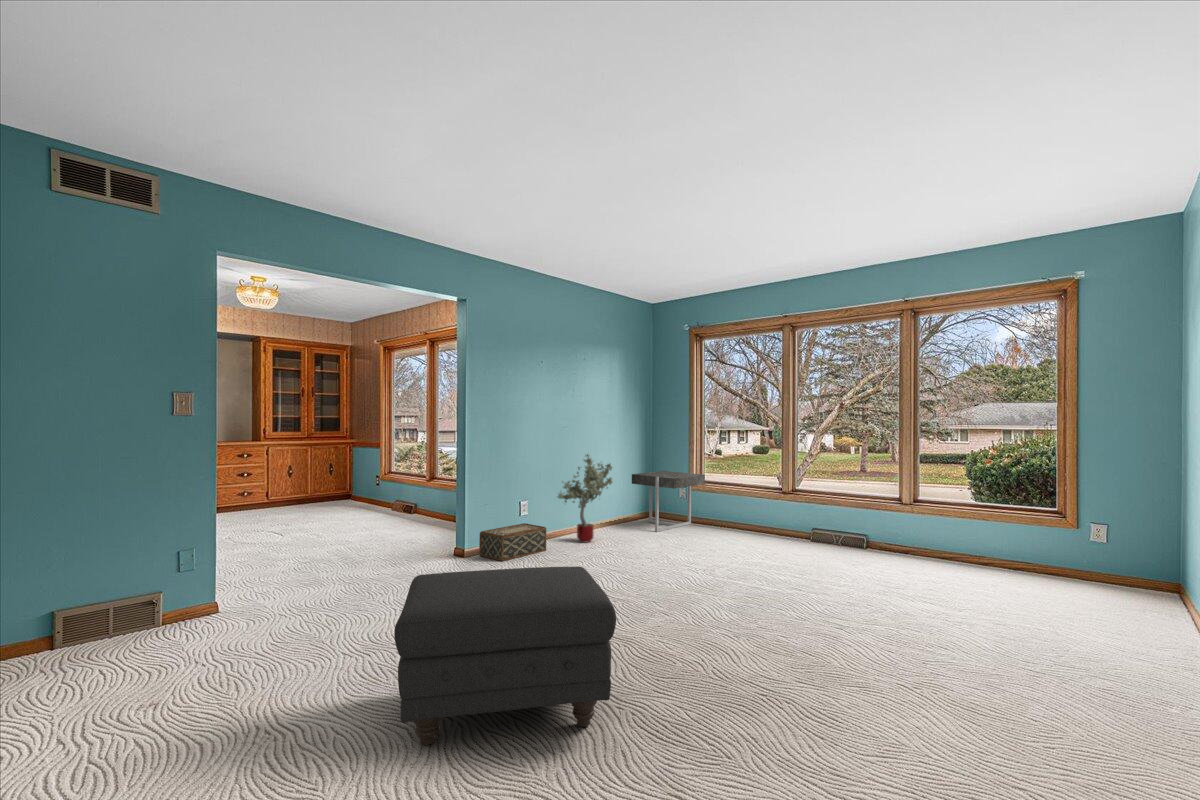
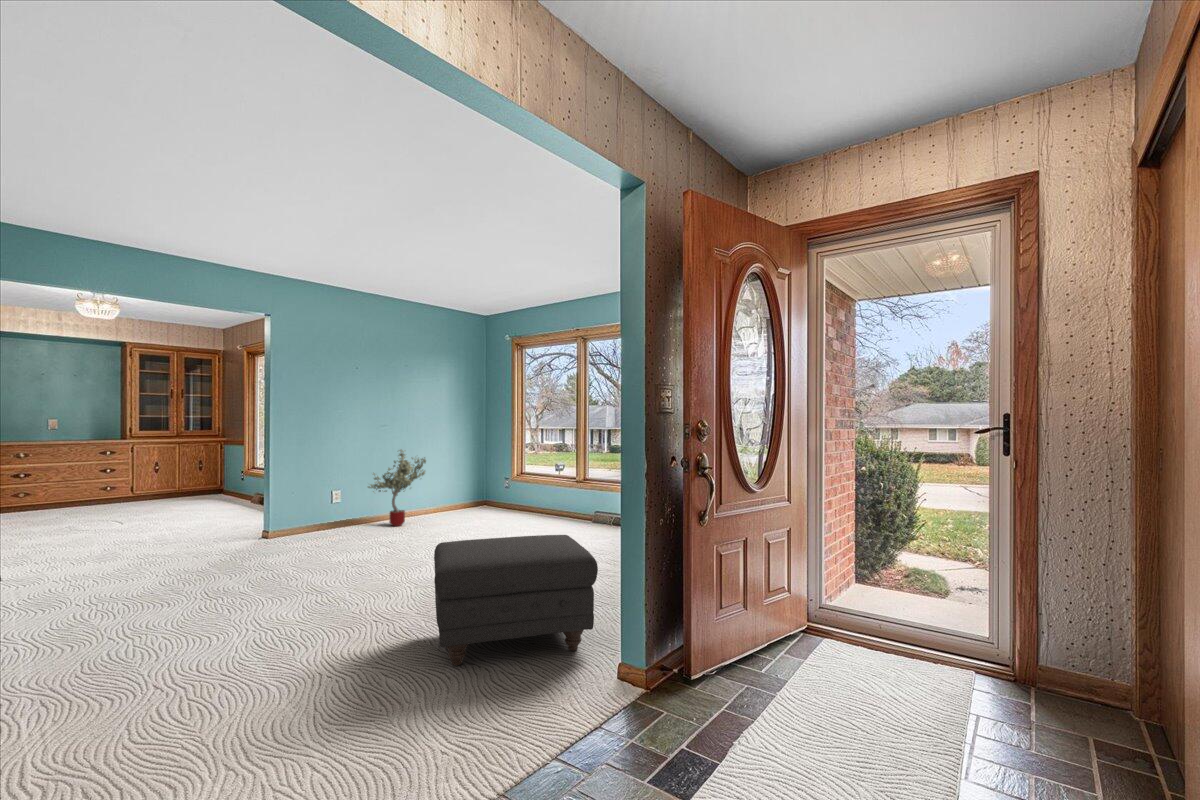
side table: present [632,471,705,532] -> none [454,464,520,517]
woven basket: present [479,523,546,561] -> none [286,510,353,543]
ottoman: present [394,566,616,745] -> present [434,535,598,666]

